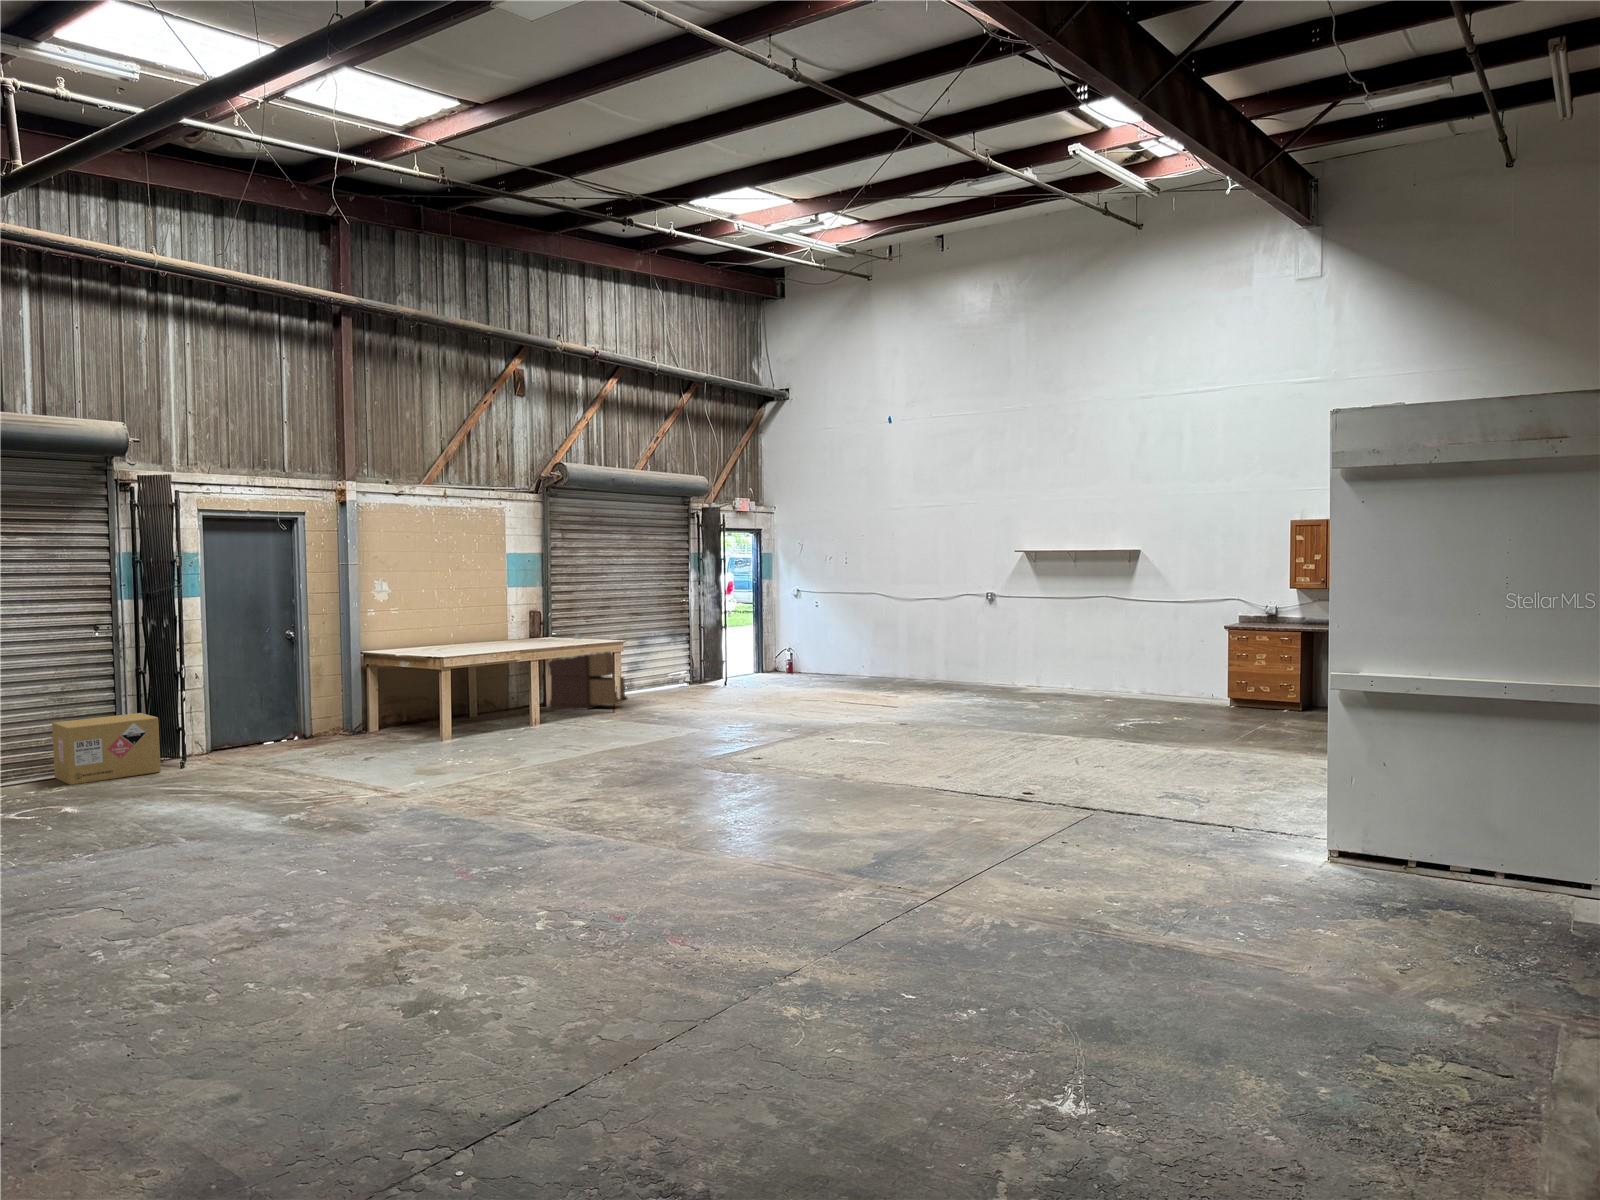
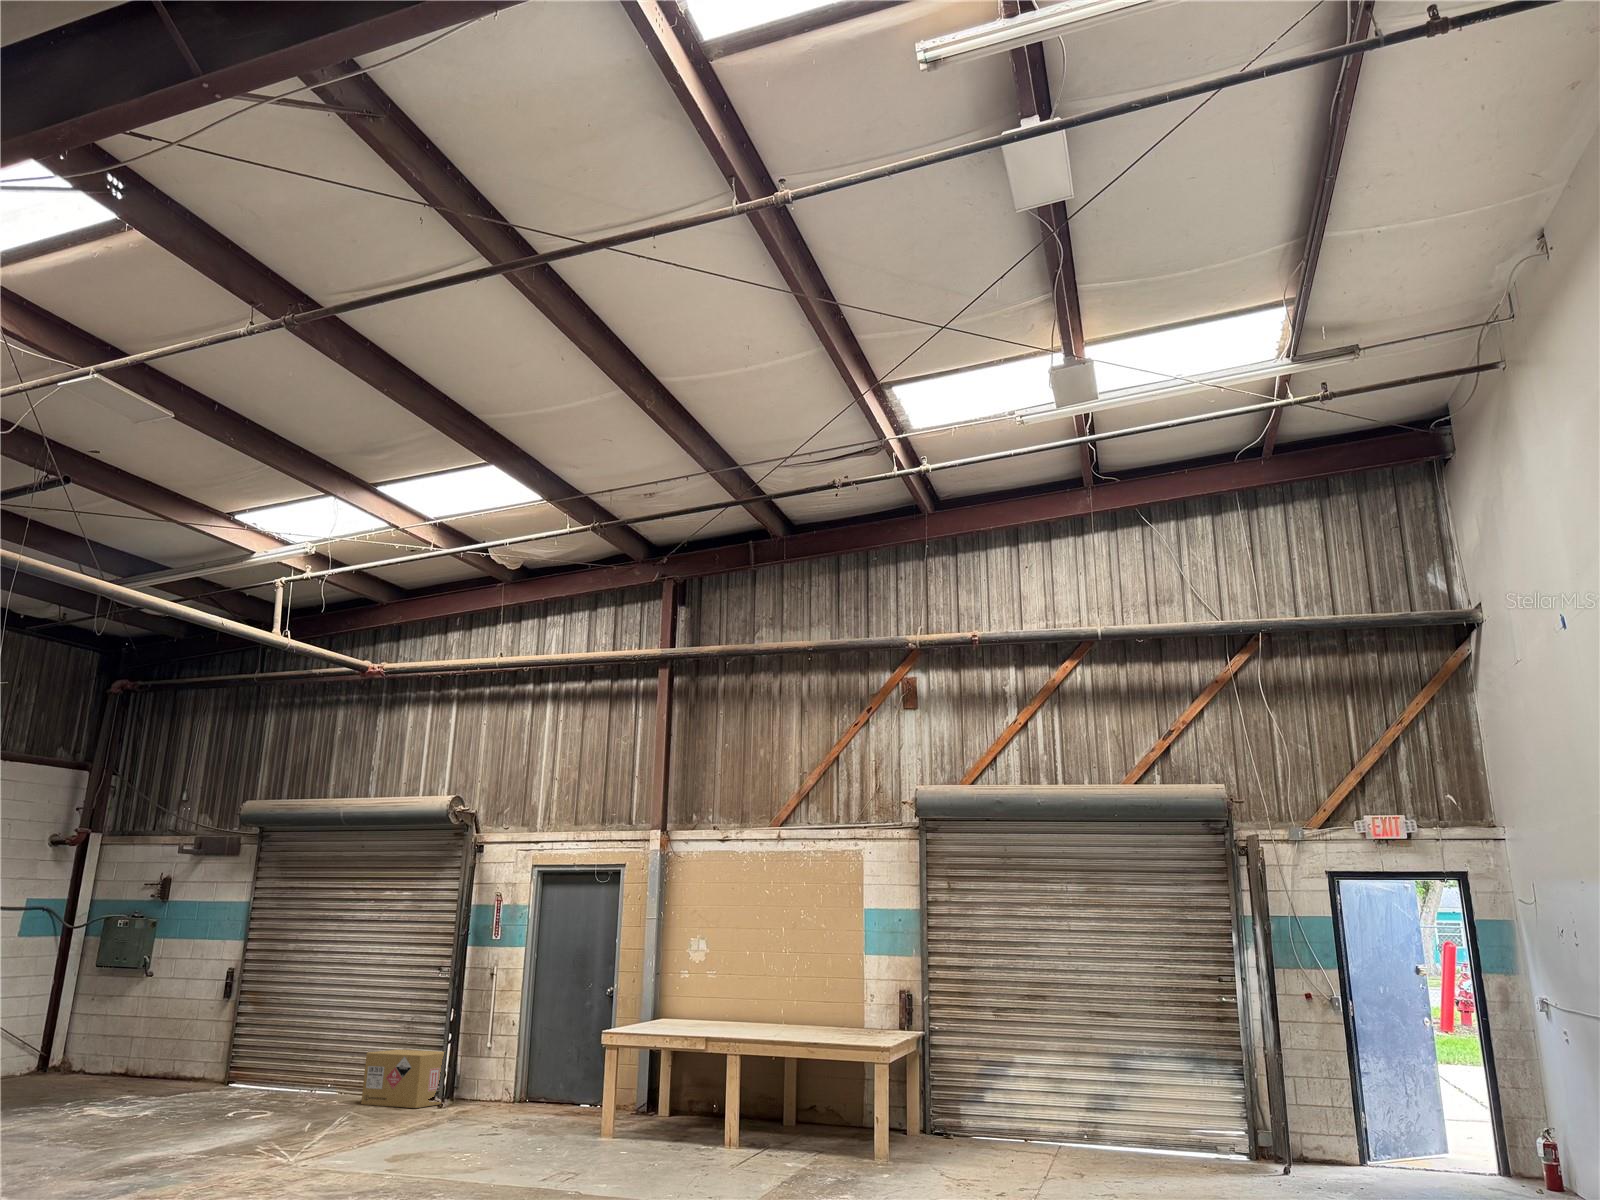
storage cabinet: present [549,633,627,710] -> none [882,1026,947,1143]

